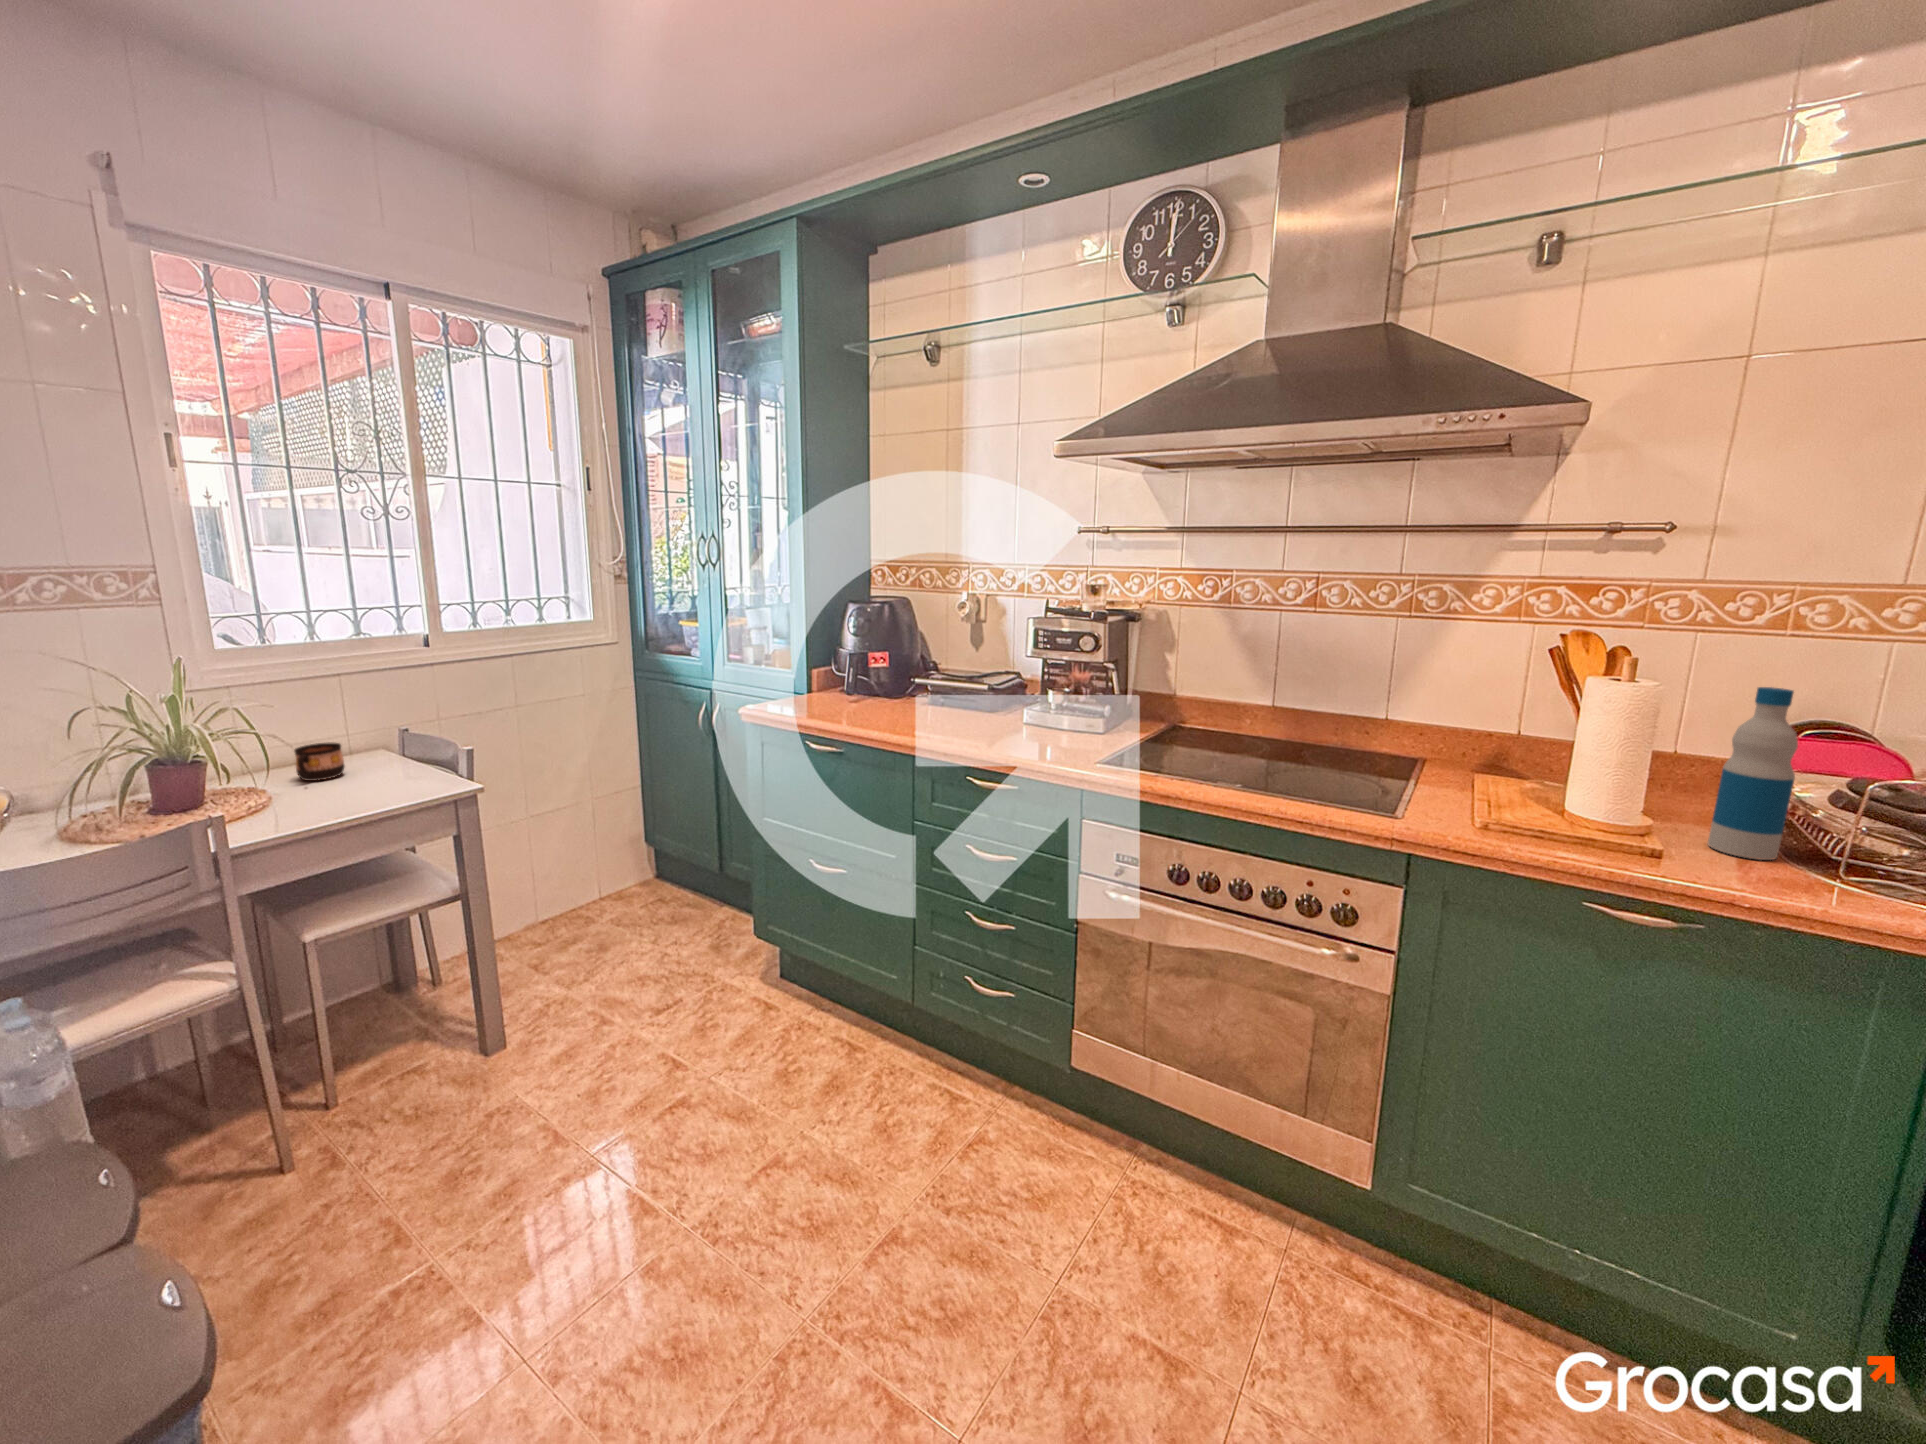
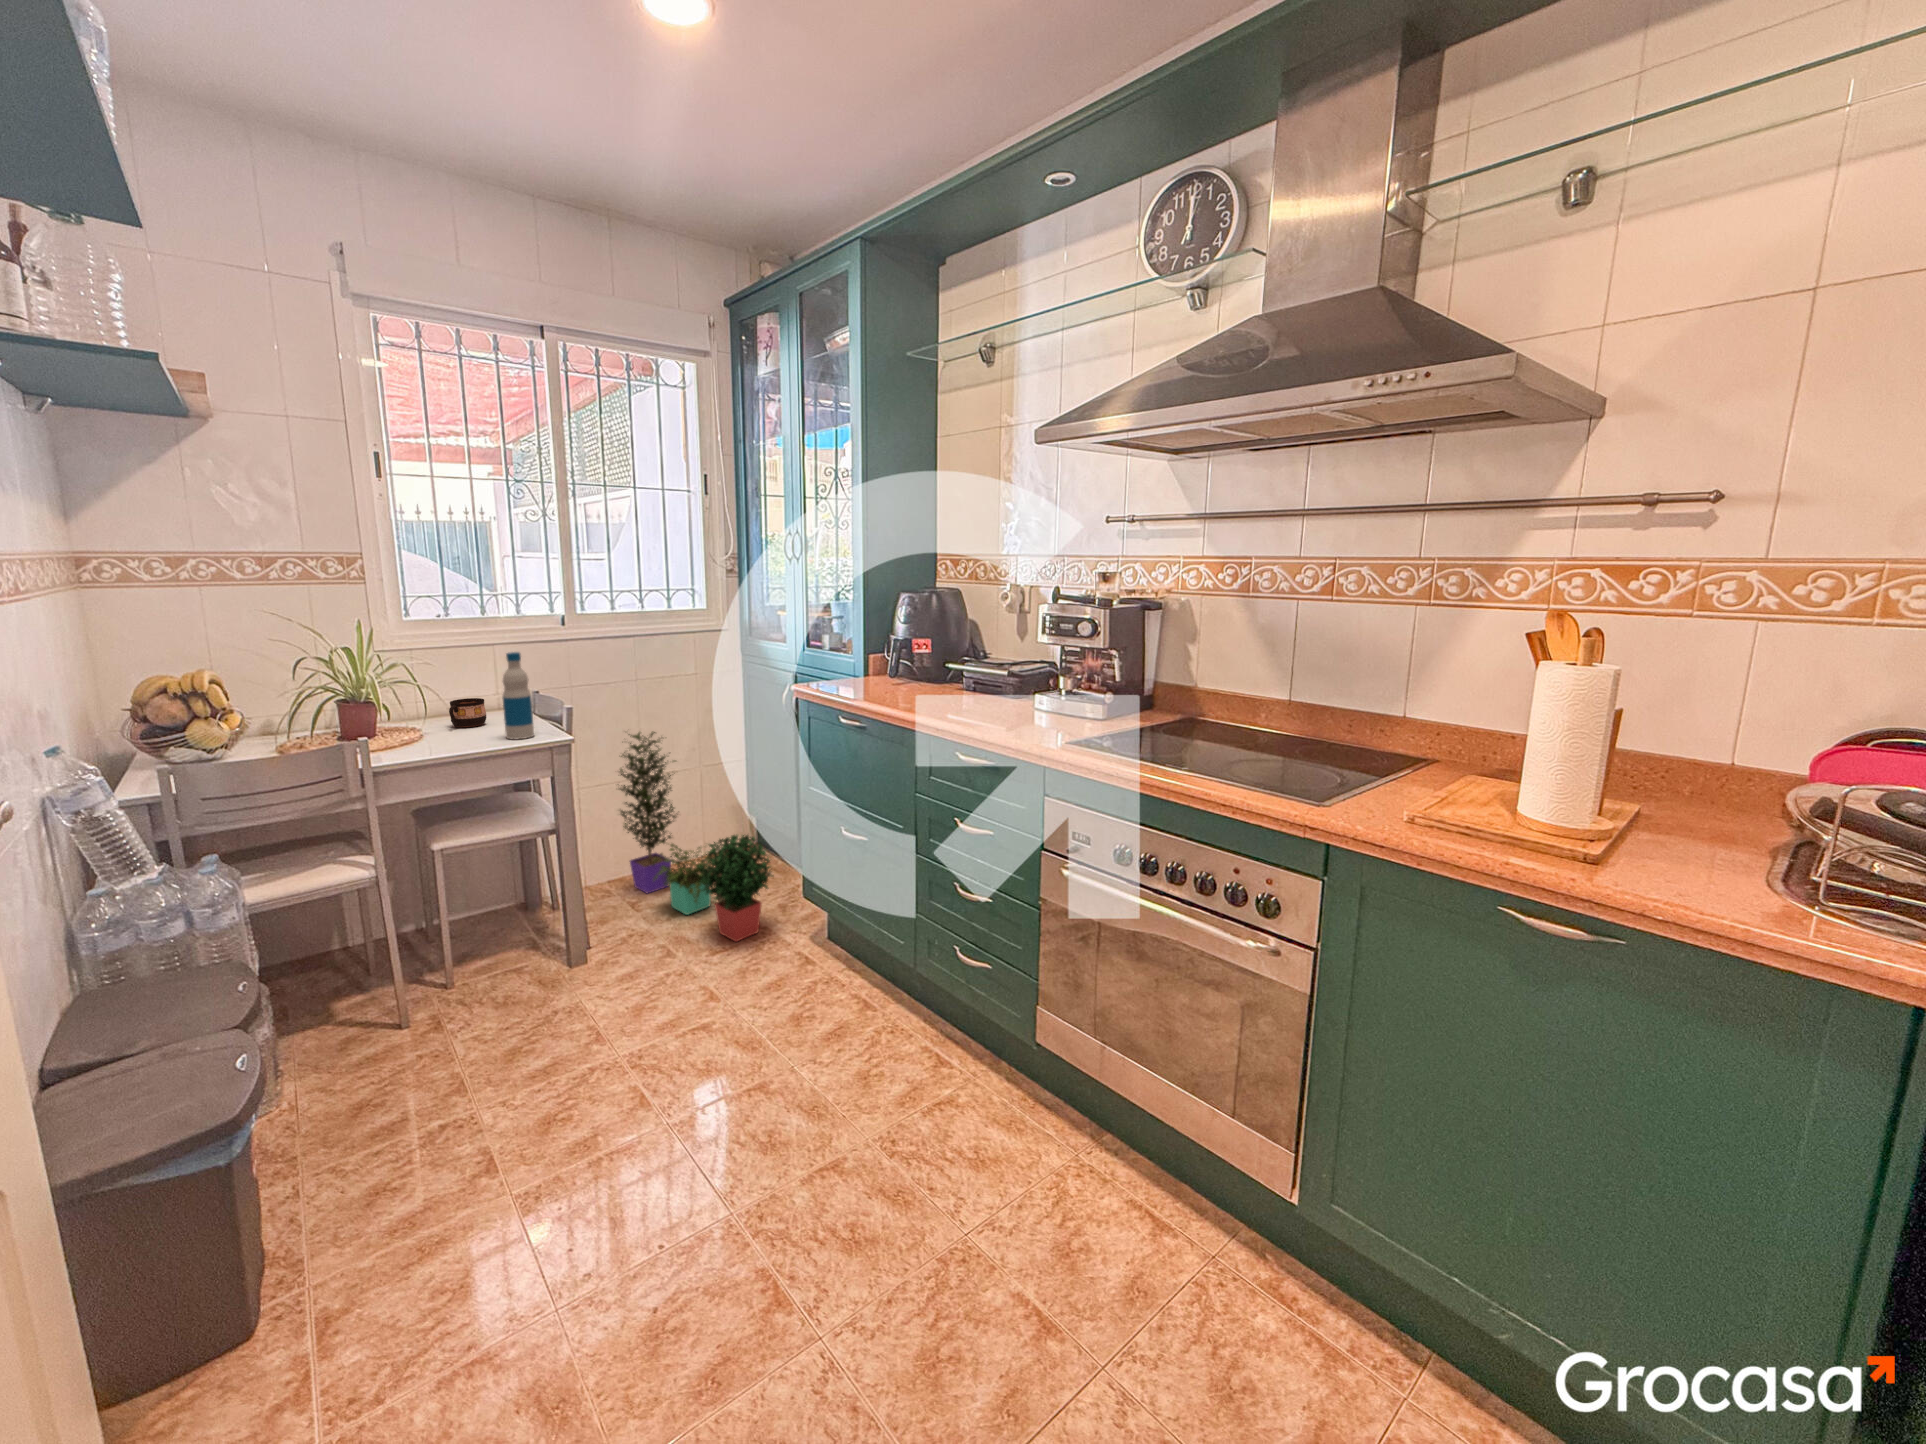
bottle: present [1708,687,1798,860] -> present [503,652,534,739]
potted plant: none [503,765,716,997] -> present [619,731,772,941]

